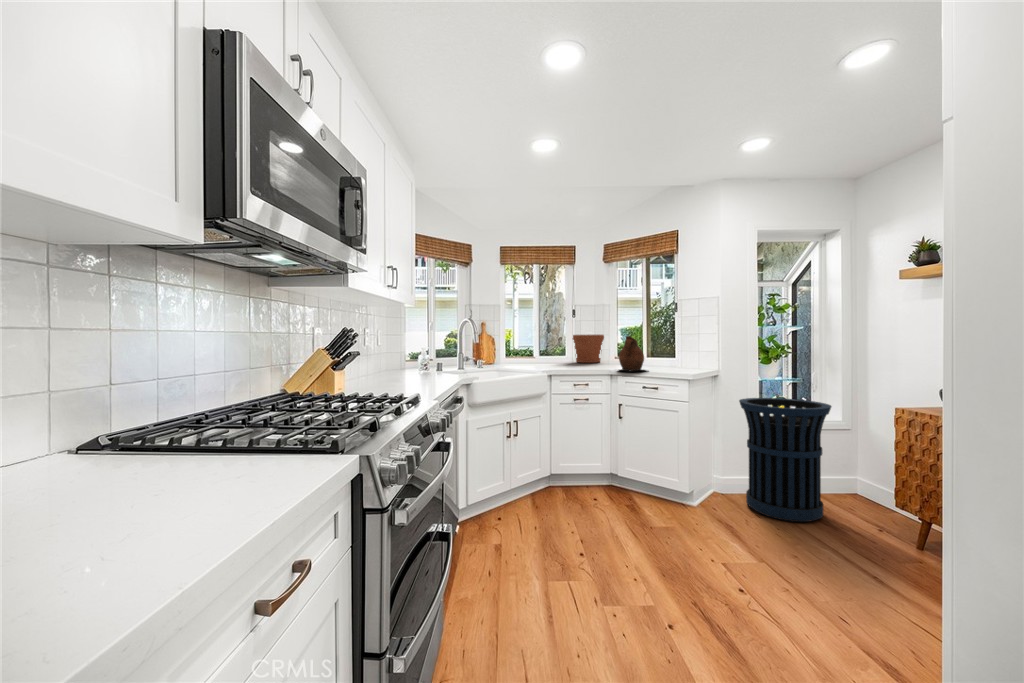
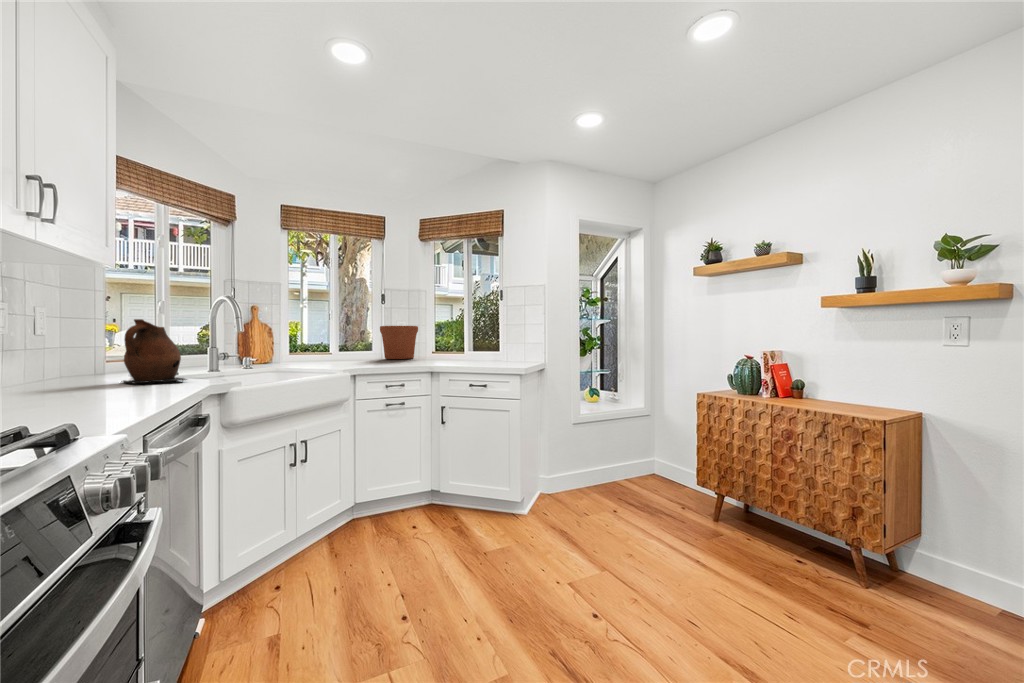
ceramic pitcher: present [619,336,646,371] -> present [121,319,187,383]
trash can: present [739,398,831,522] -> none [564,390,646,515]

